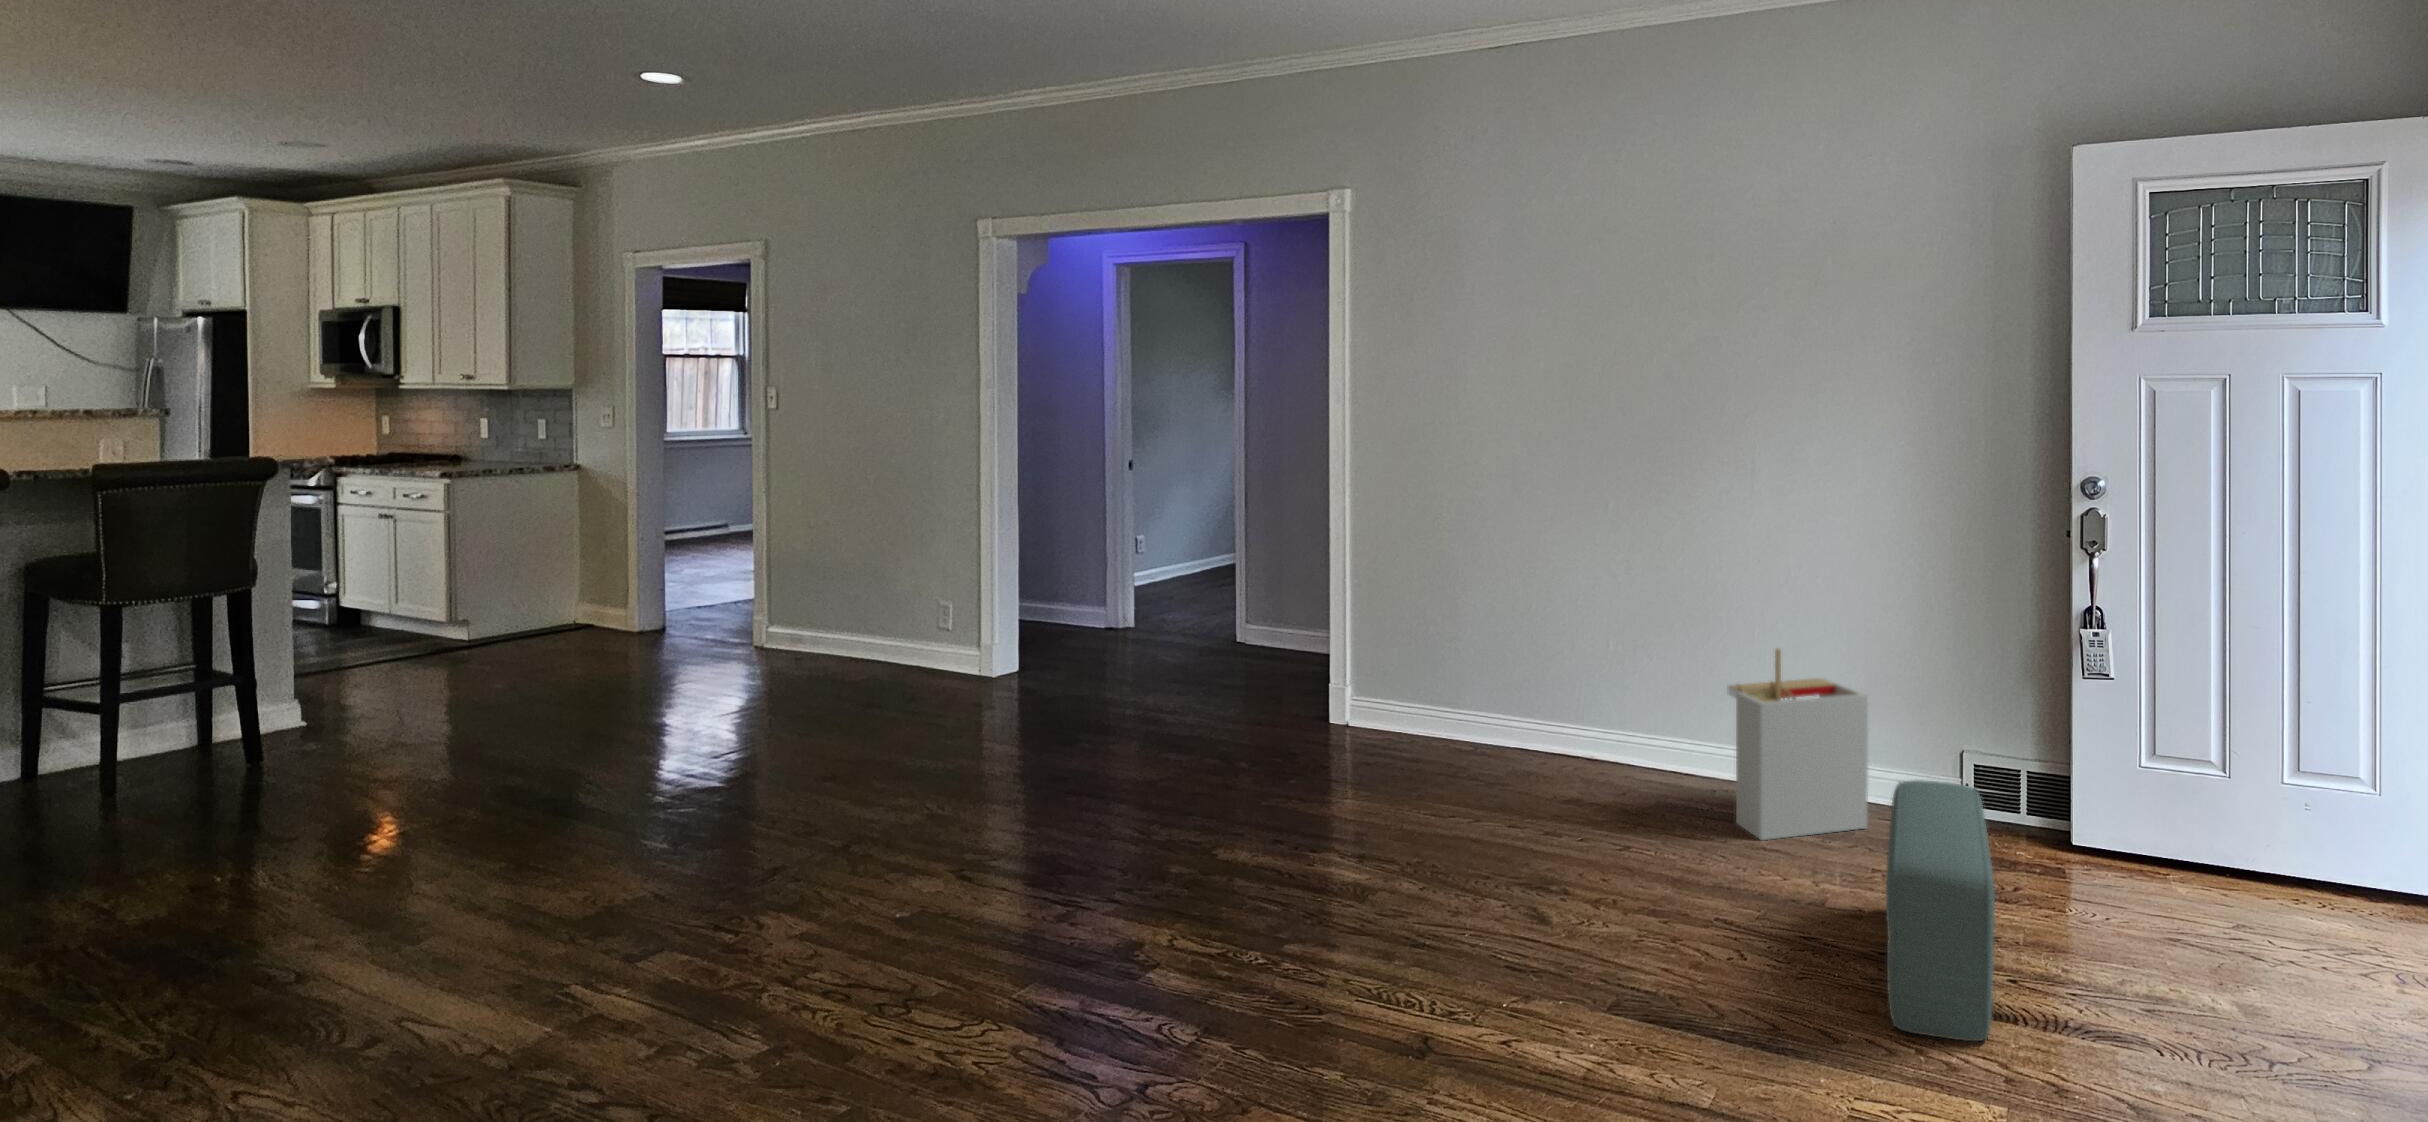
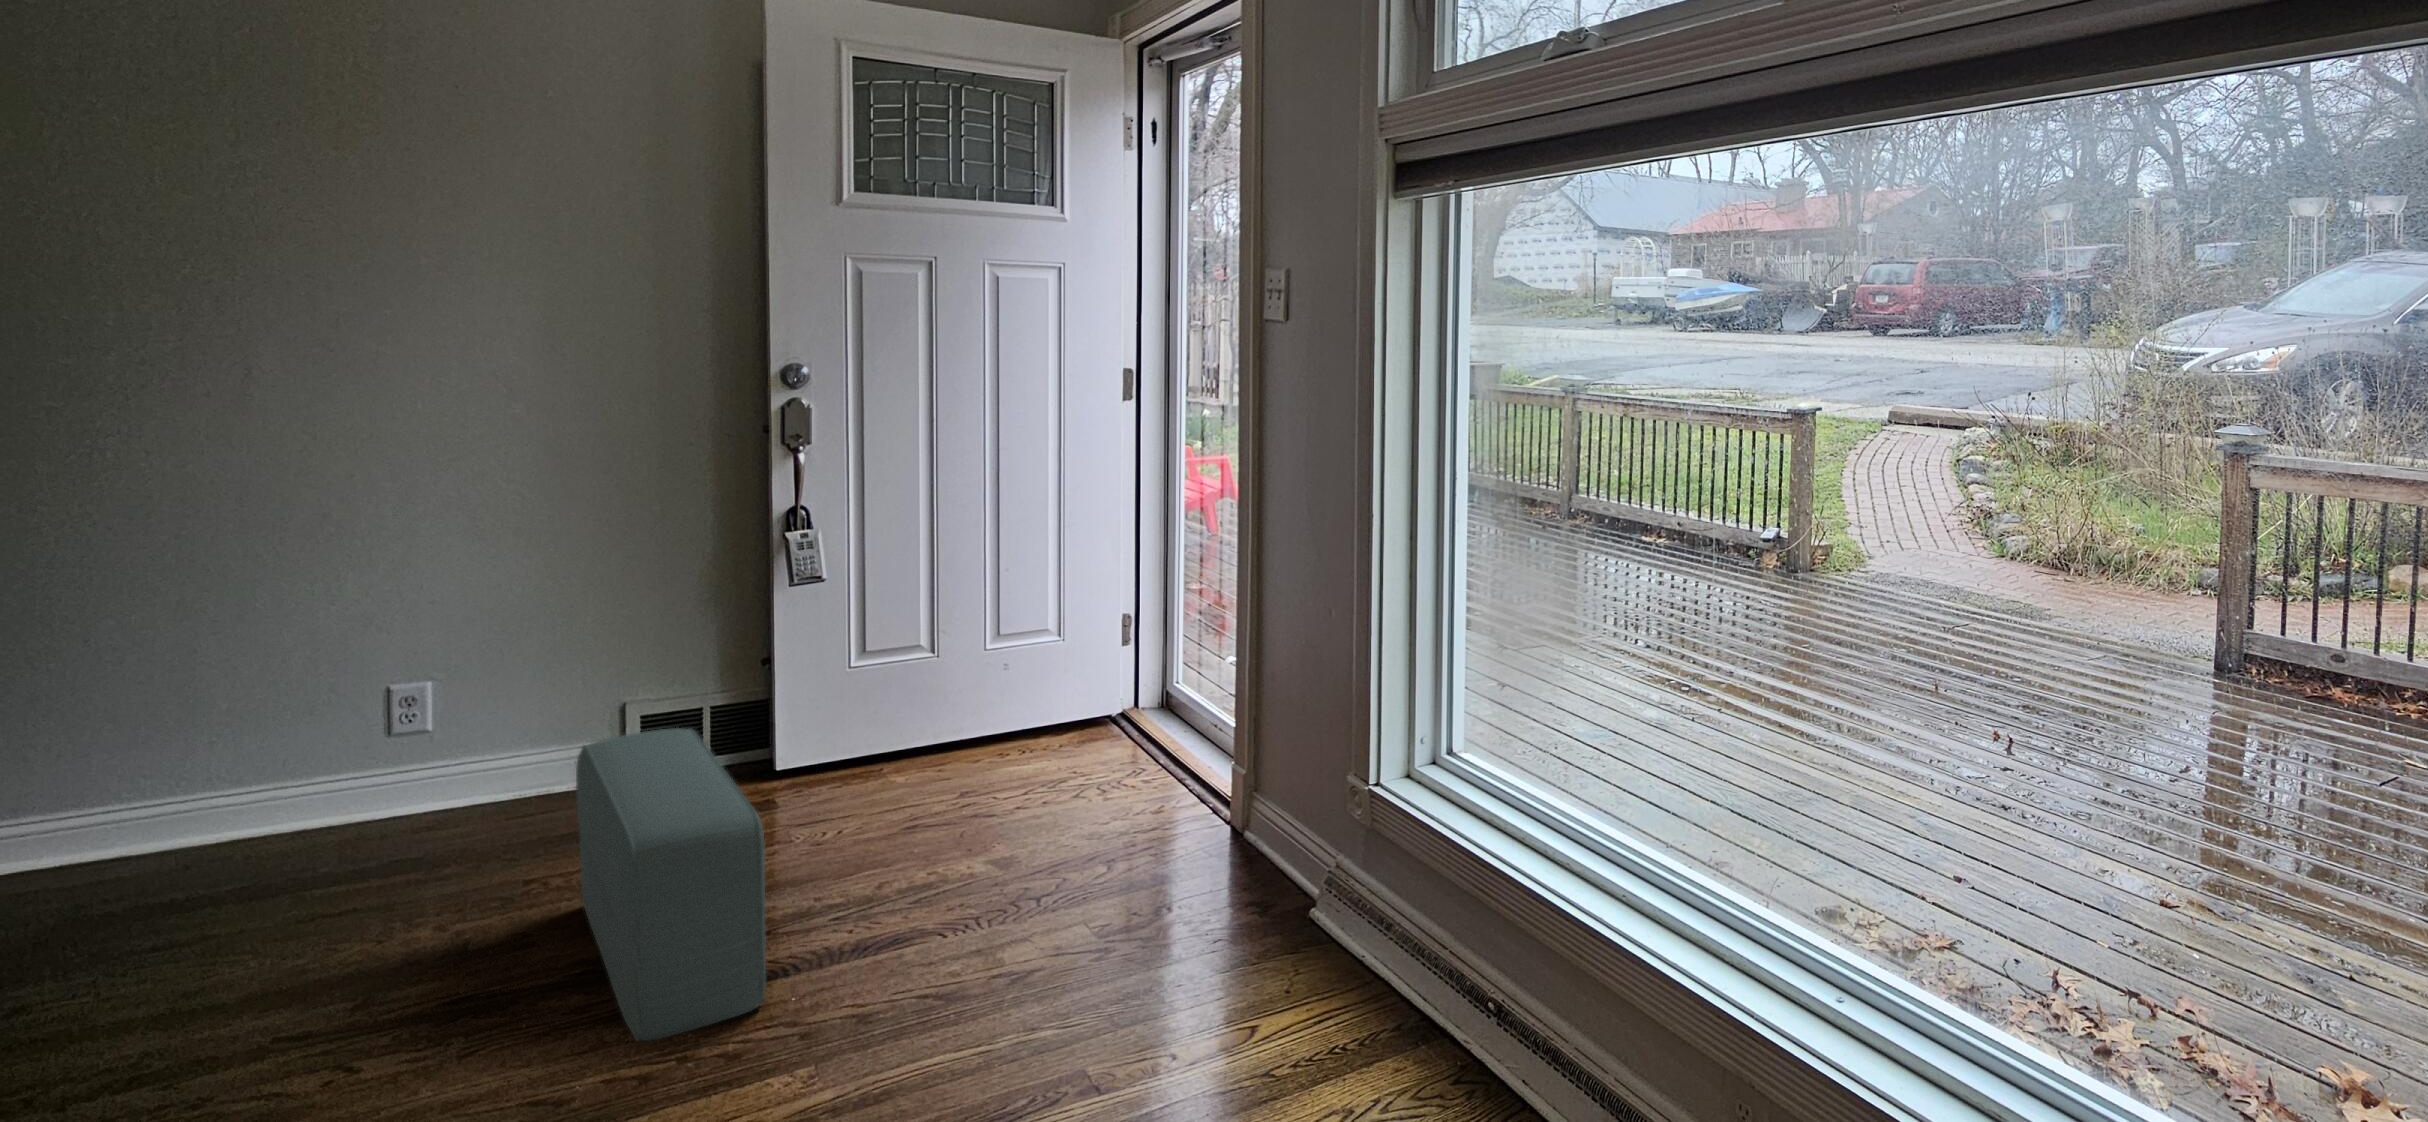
storage bin: present [1728,648,1868,840] -> none [236,614,500,889]

